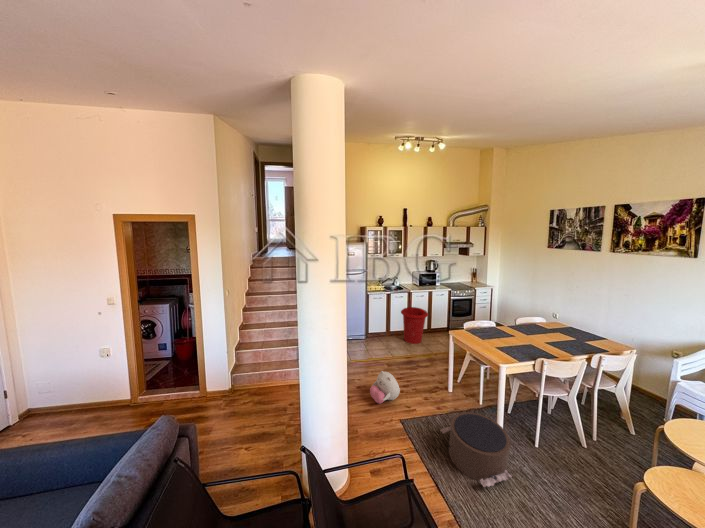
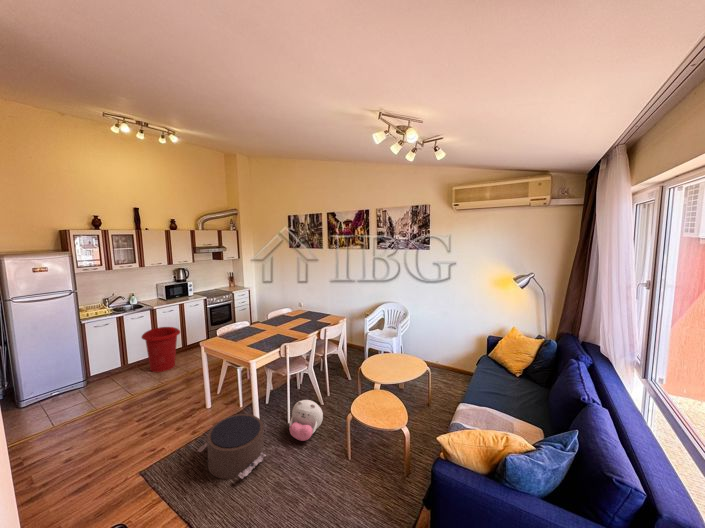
plush toy: present [370,371,400,404] -> present [289,400,323,441]

